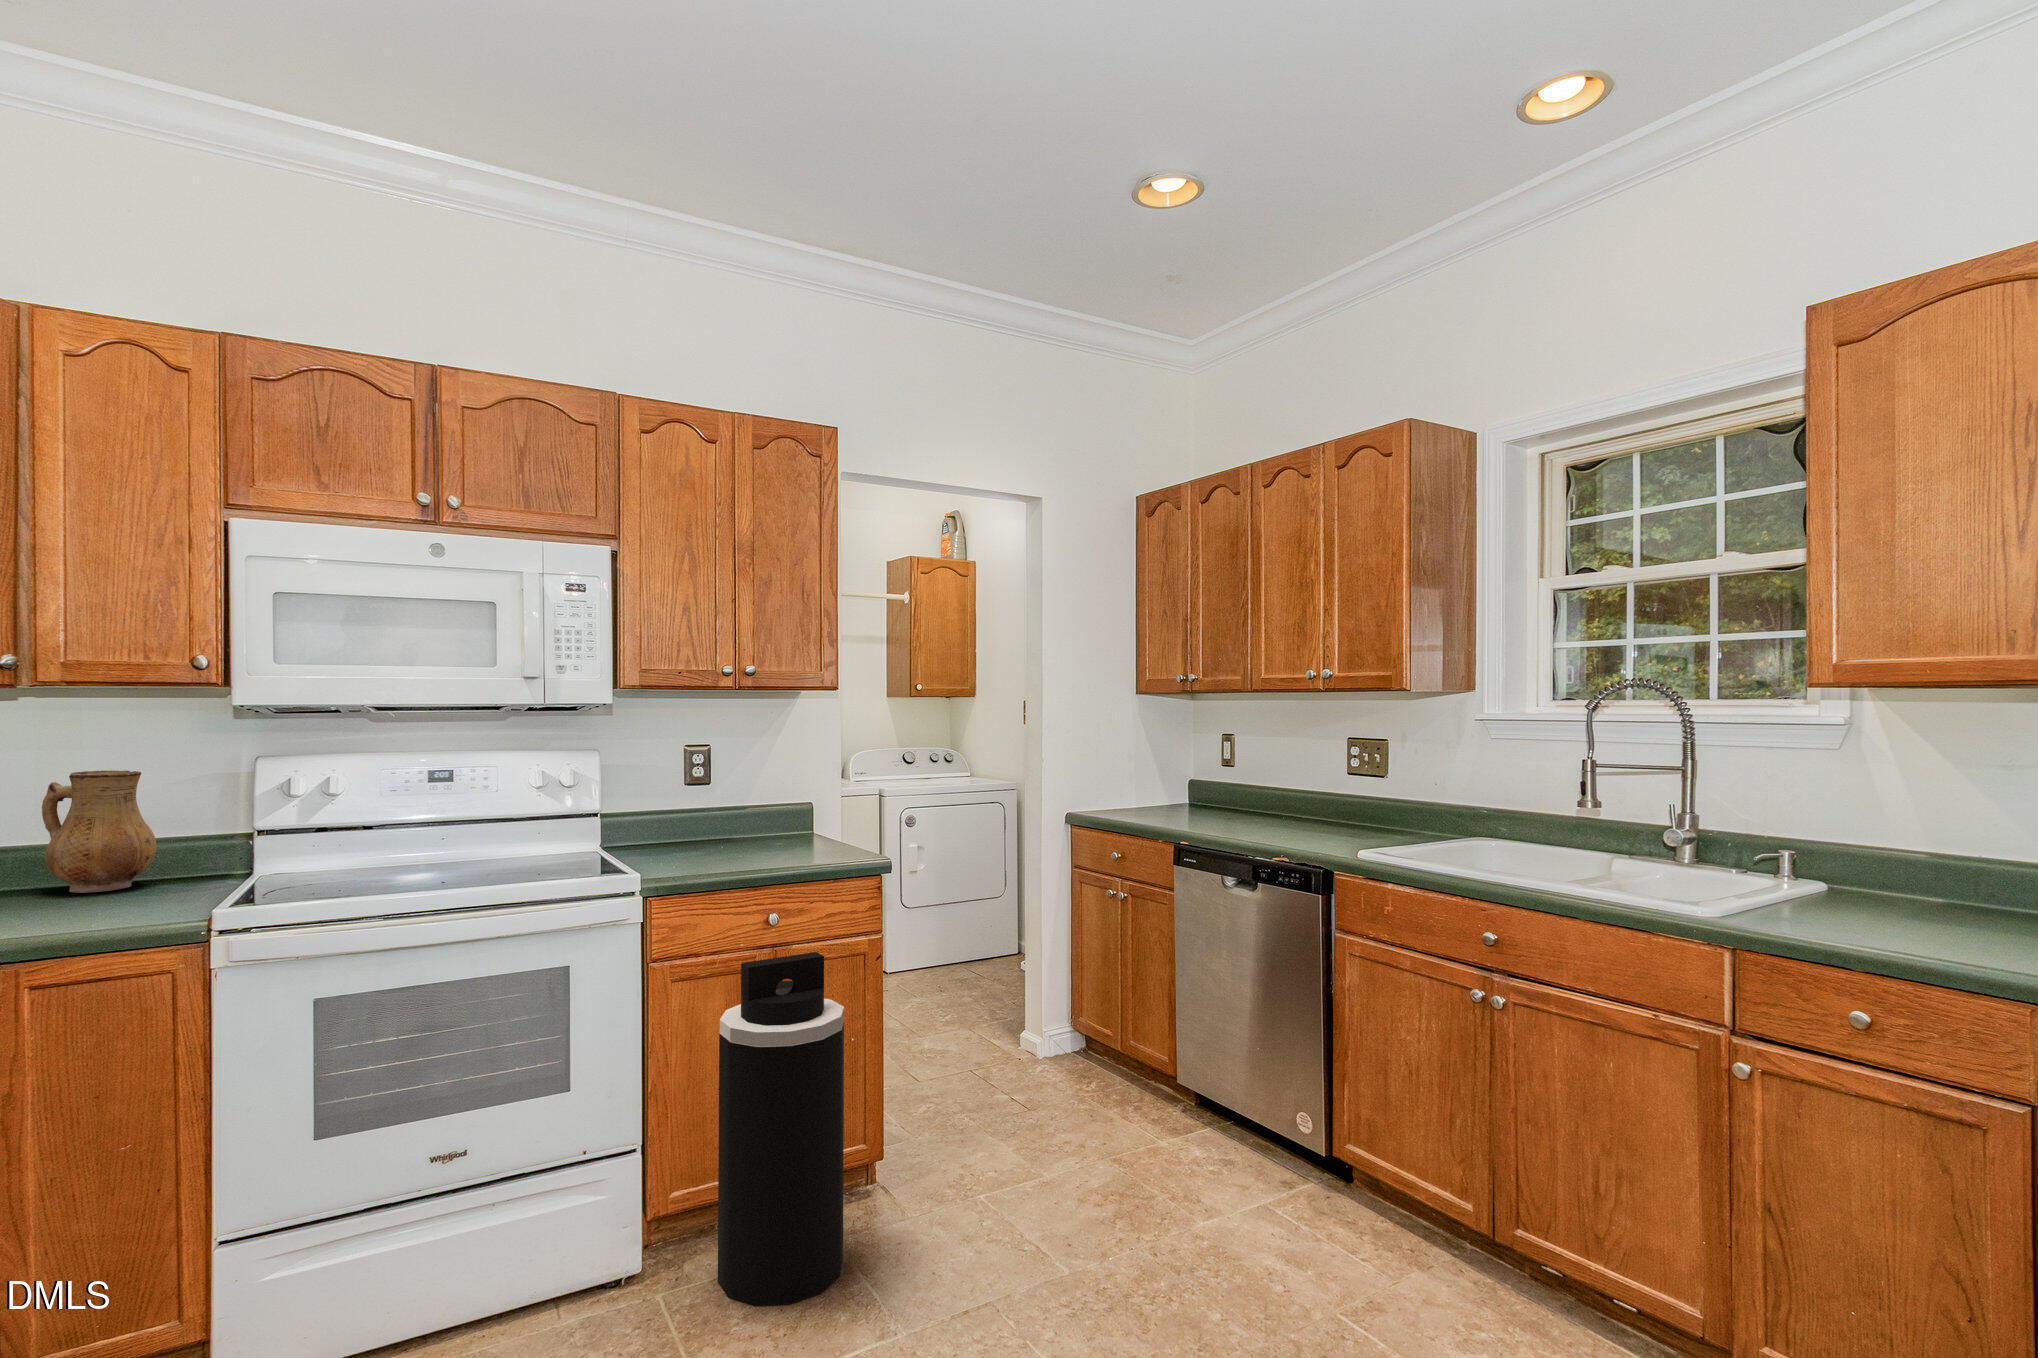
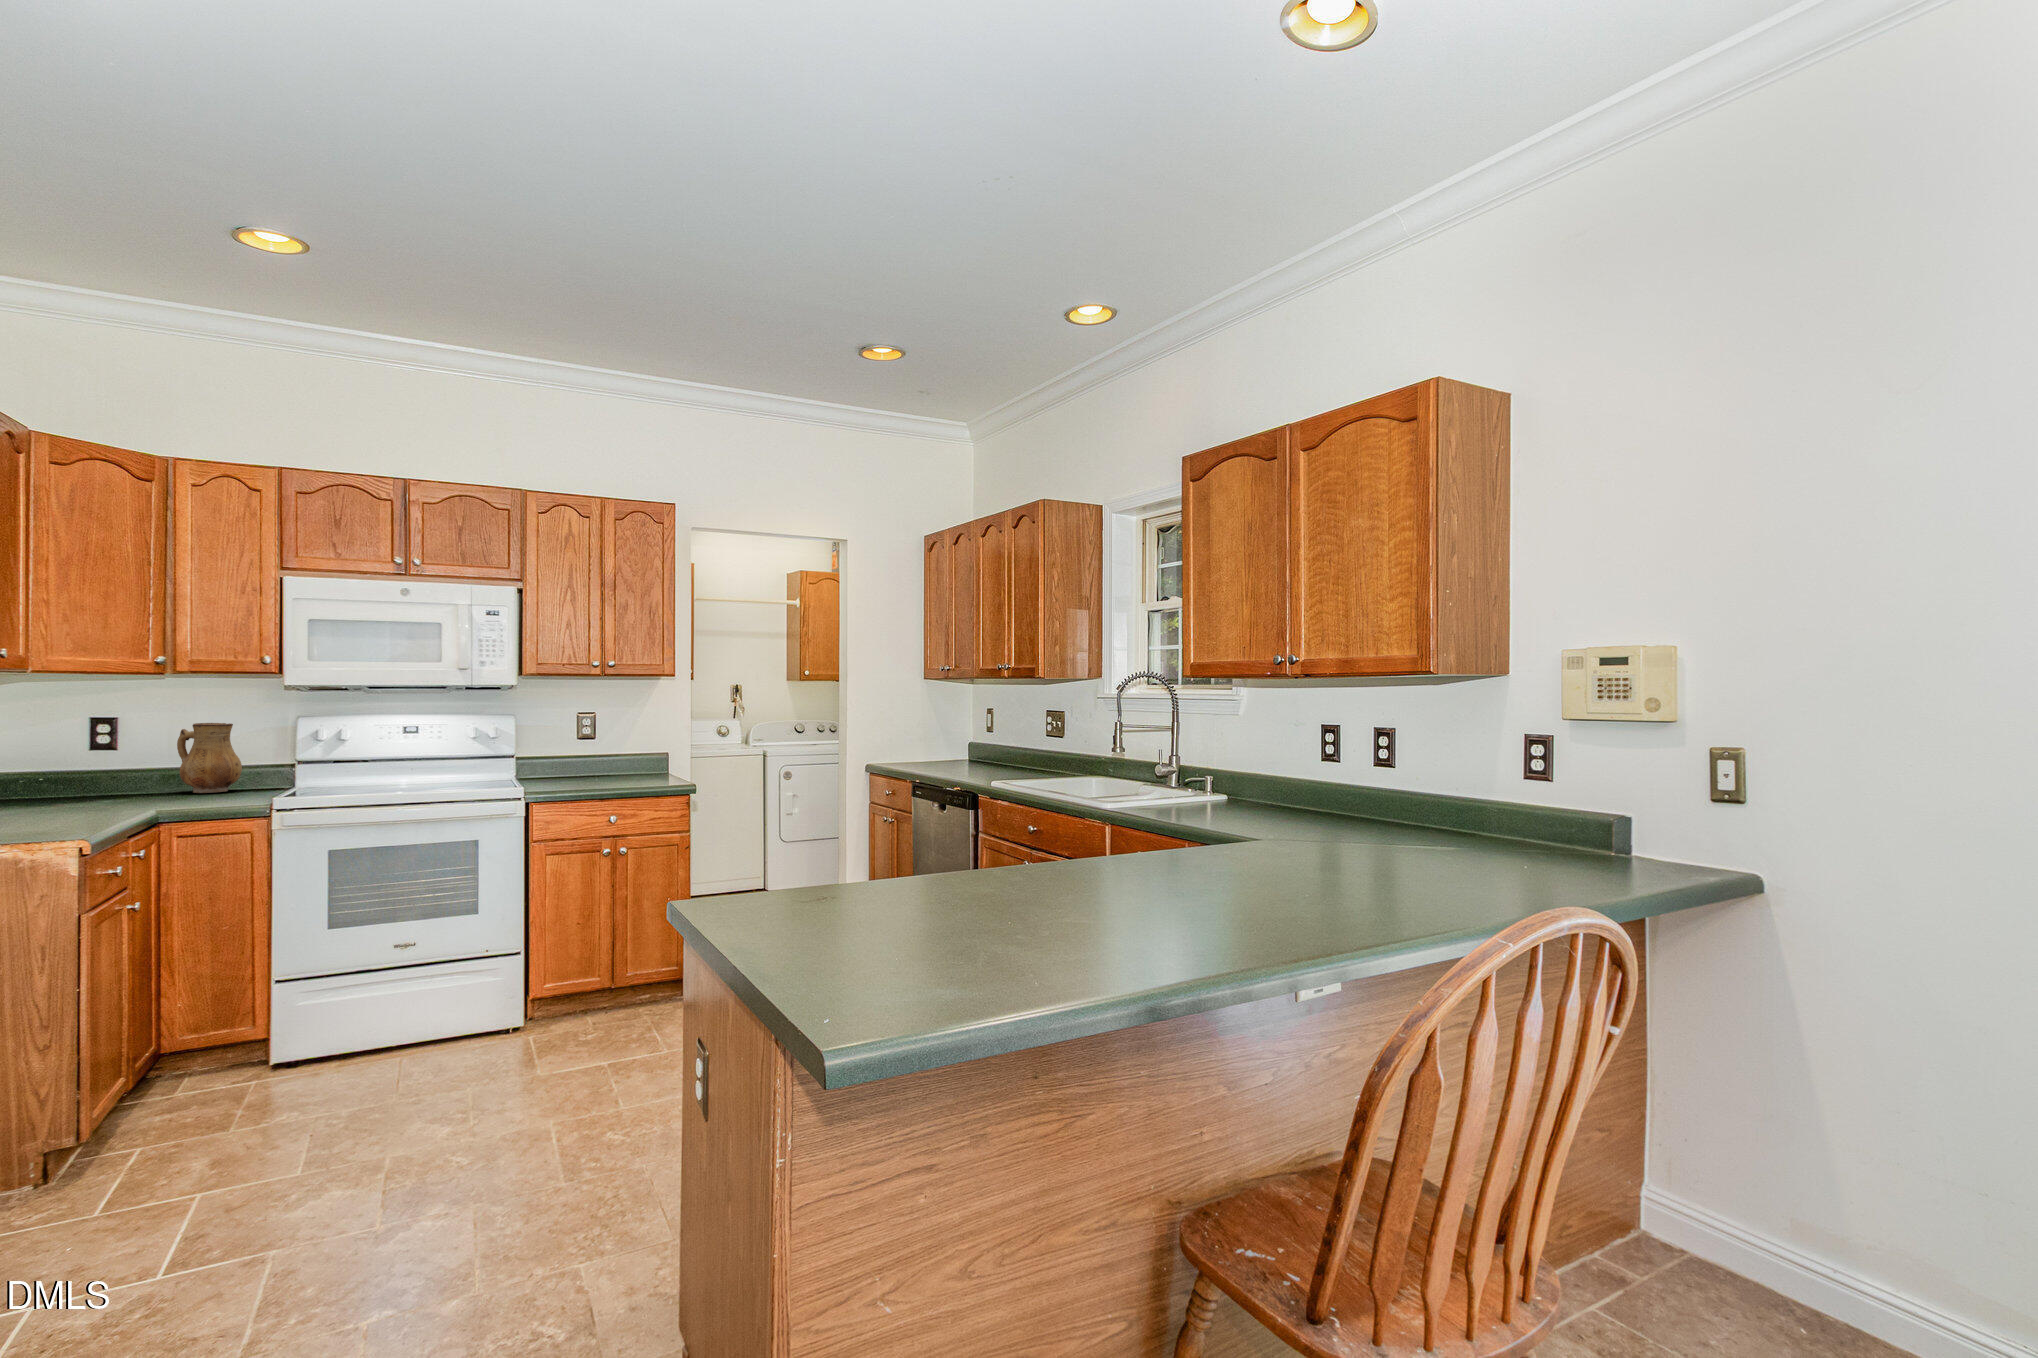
trash can: present [718,952,844,1306] -> none [570,839,651,1042]

